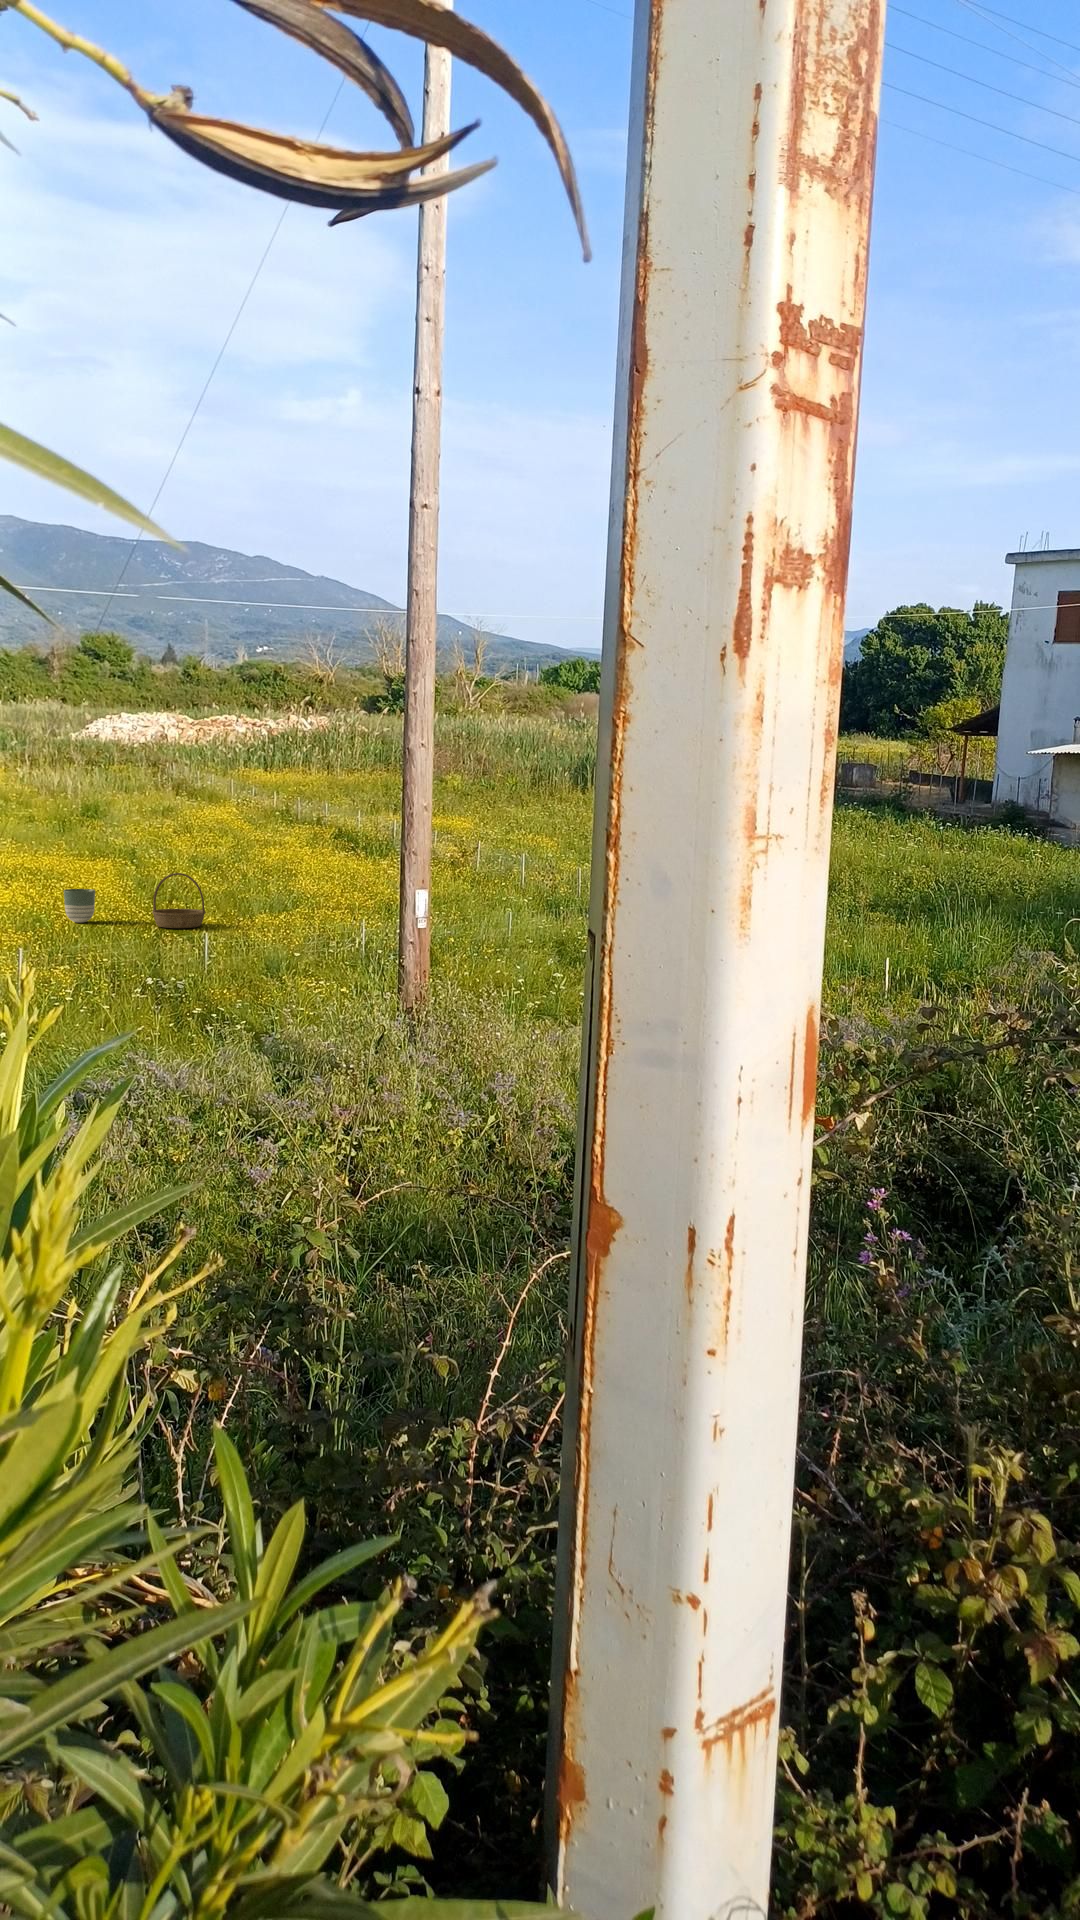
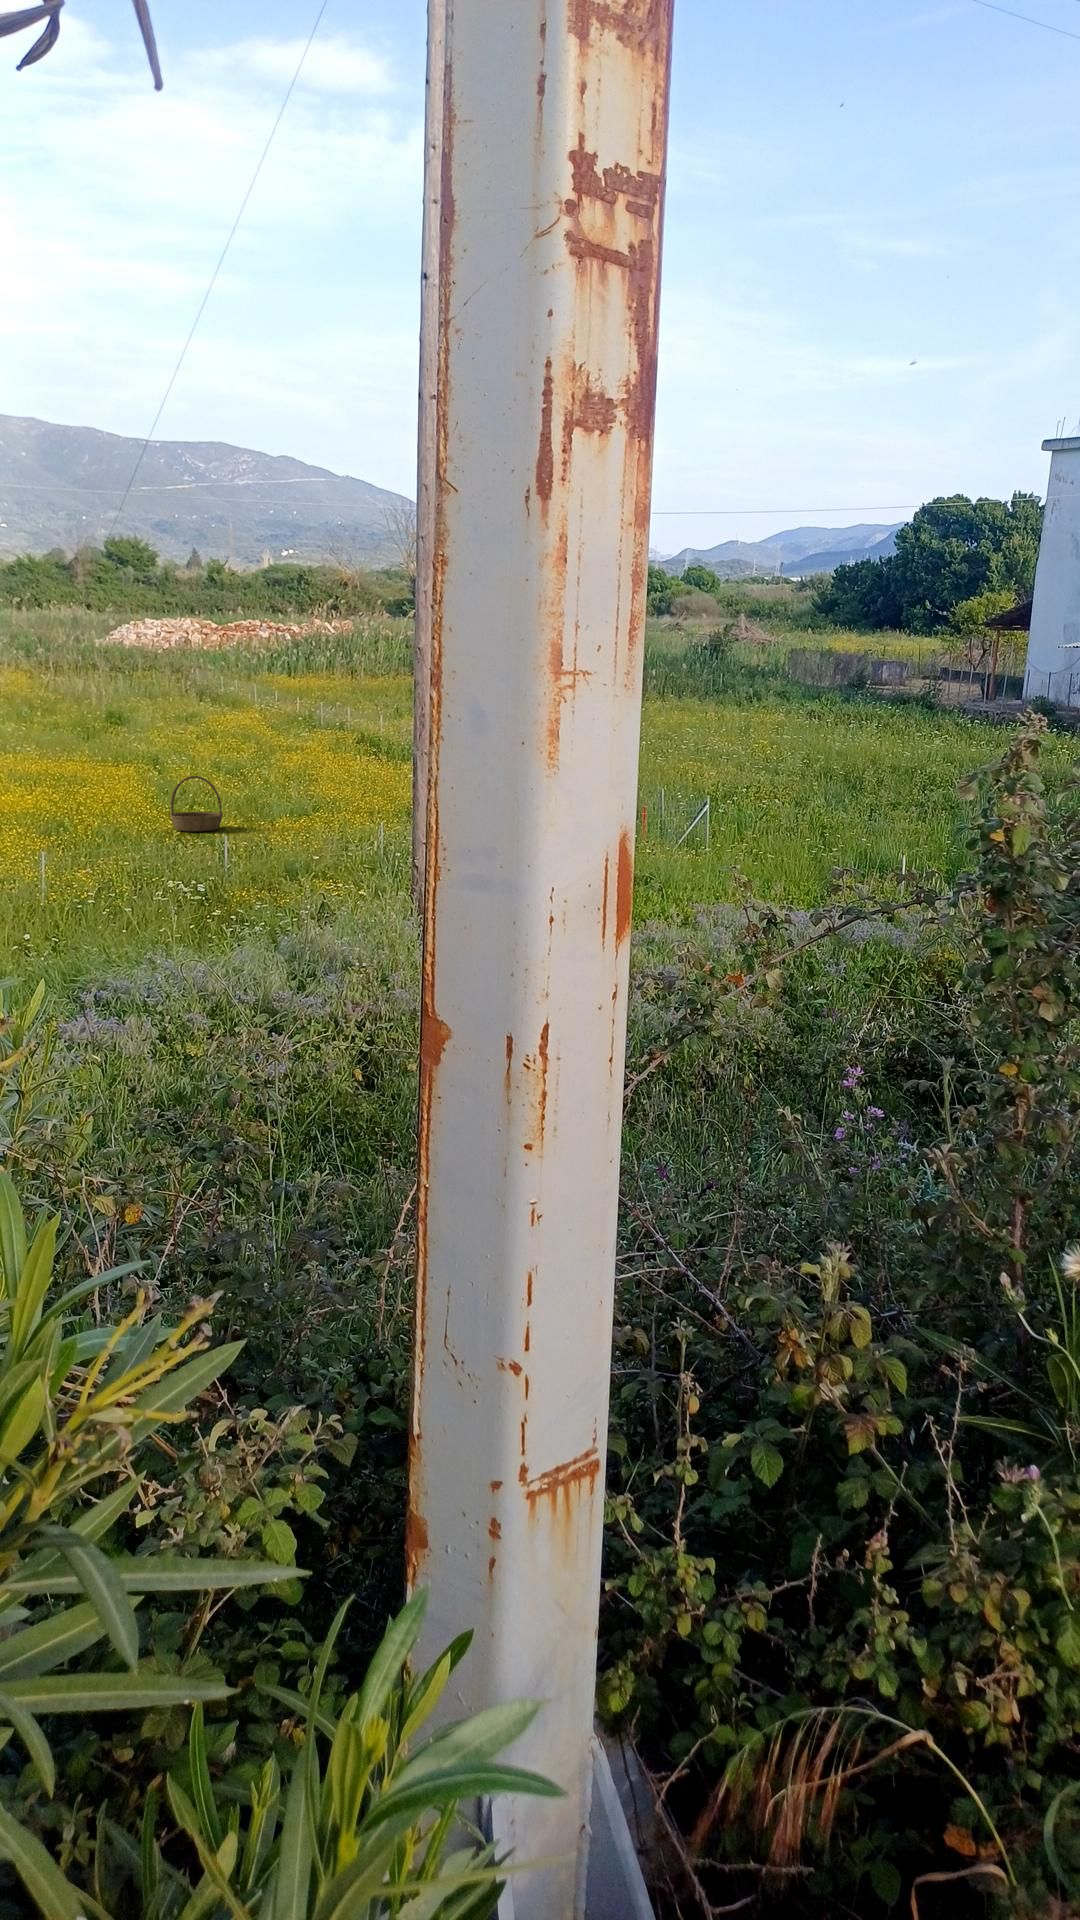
planter: present [64,889,95,923] -> none [82,793,114,827]

